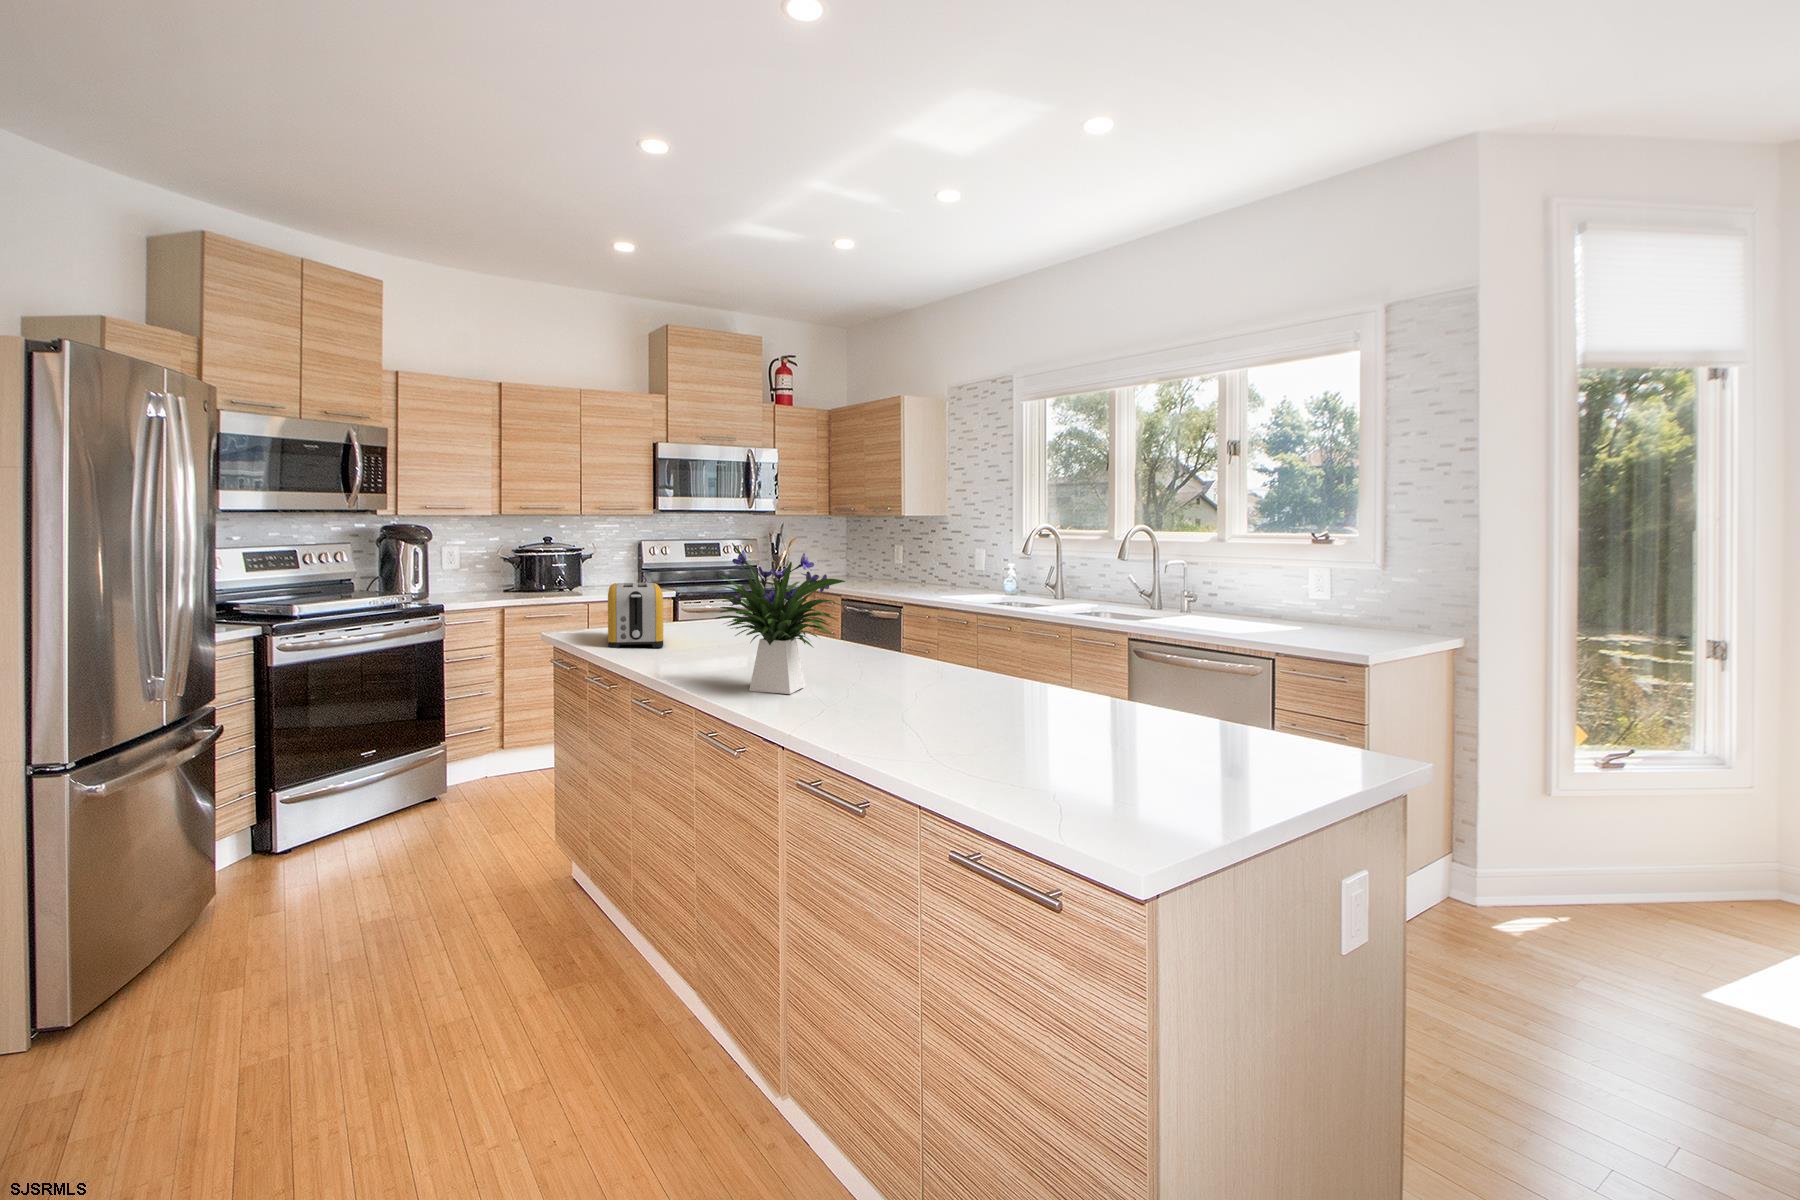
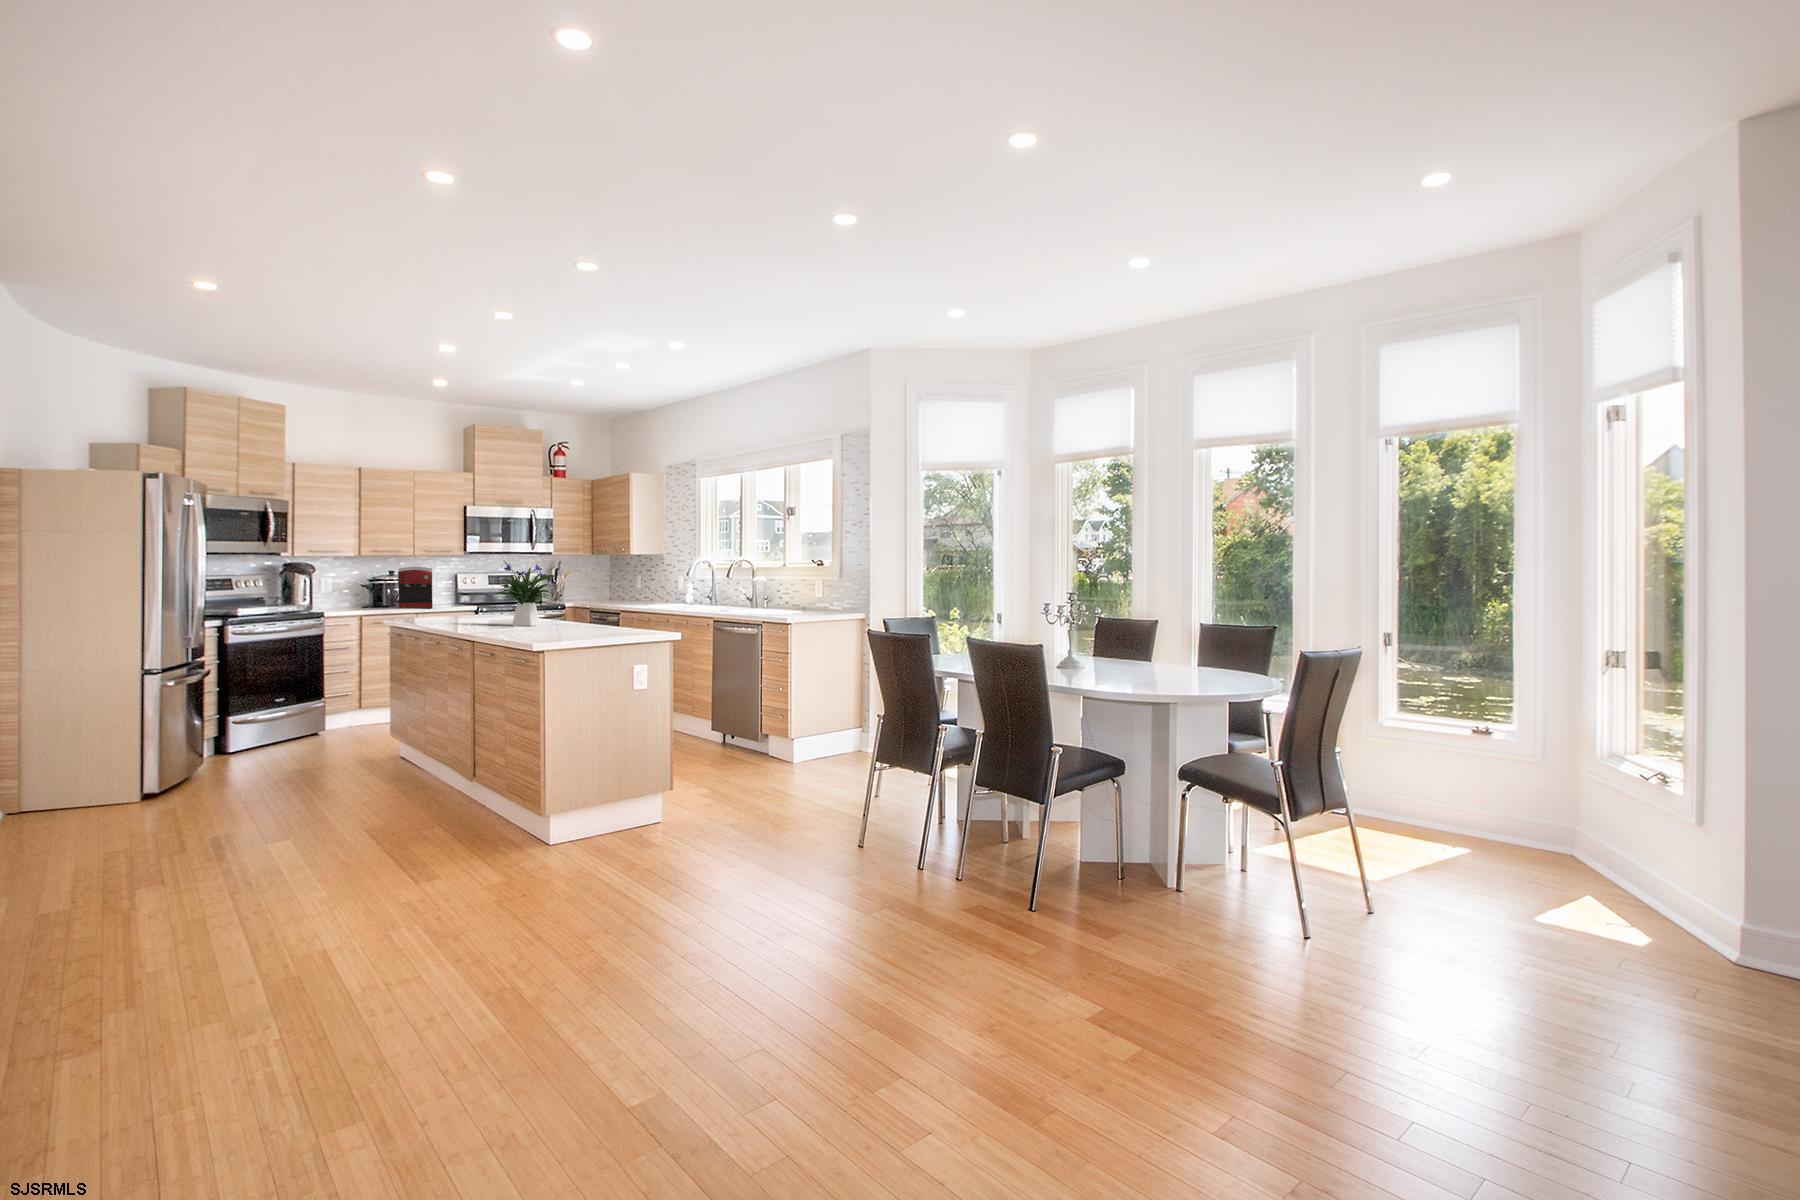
coffee maker: none [555,533,606,598] -> present [398,566,432,608]
toaster: present [608,583,663,648] -> none [441,587,472,619]

